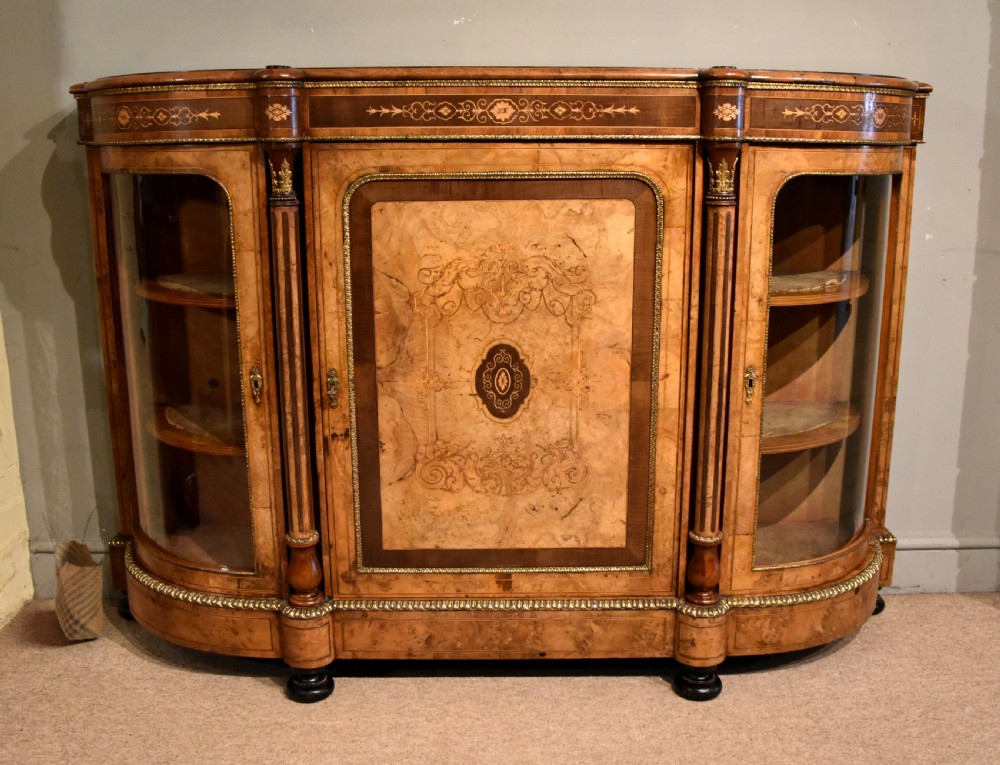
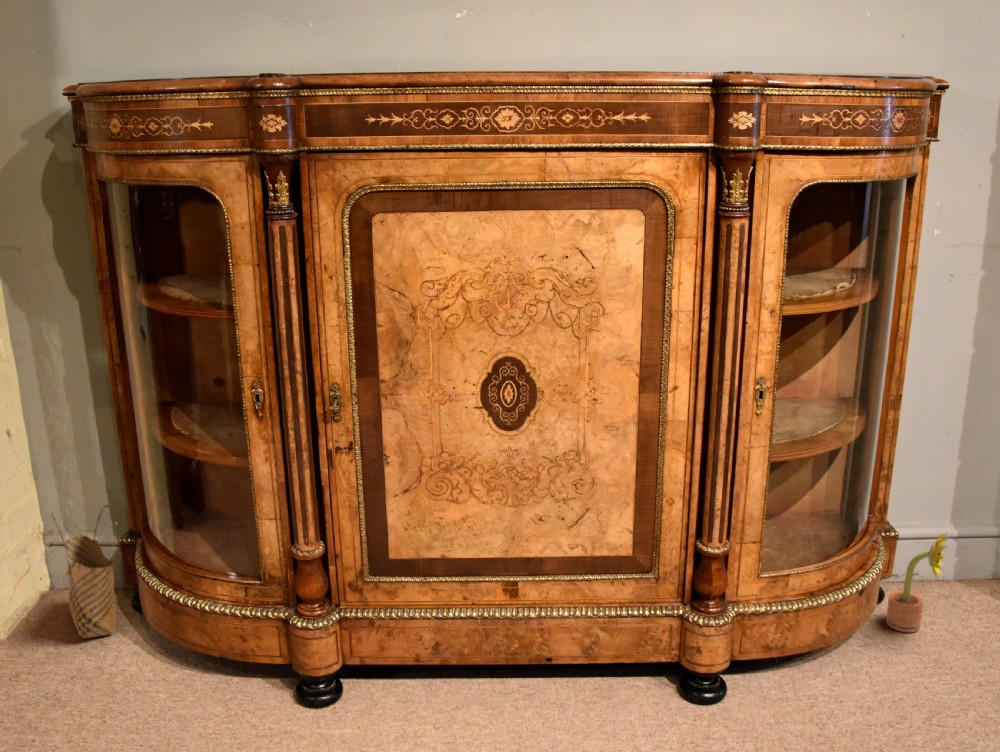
decorative plant: none [886,534,947,638] -> present [886,533,947,632]

